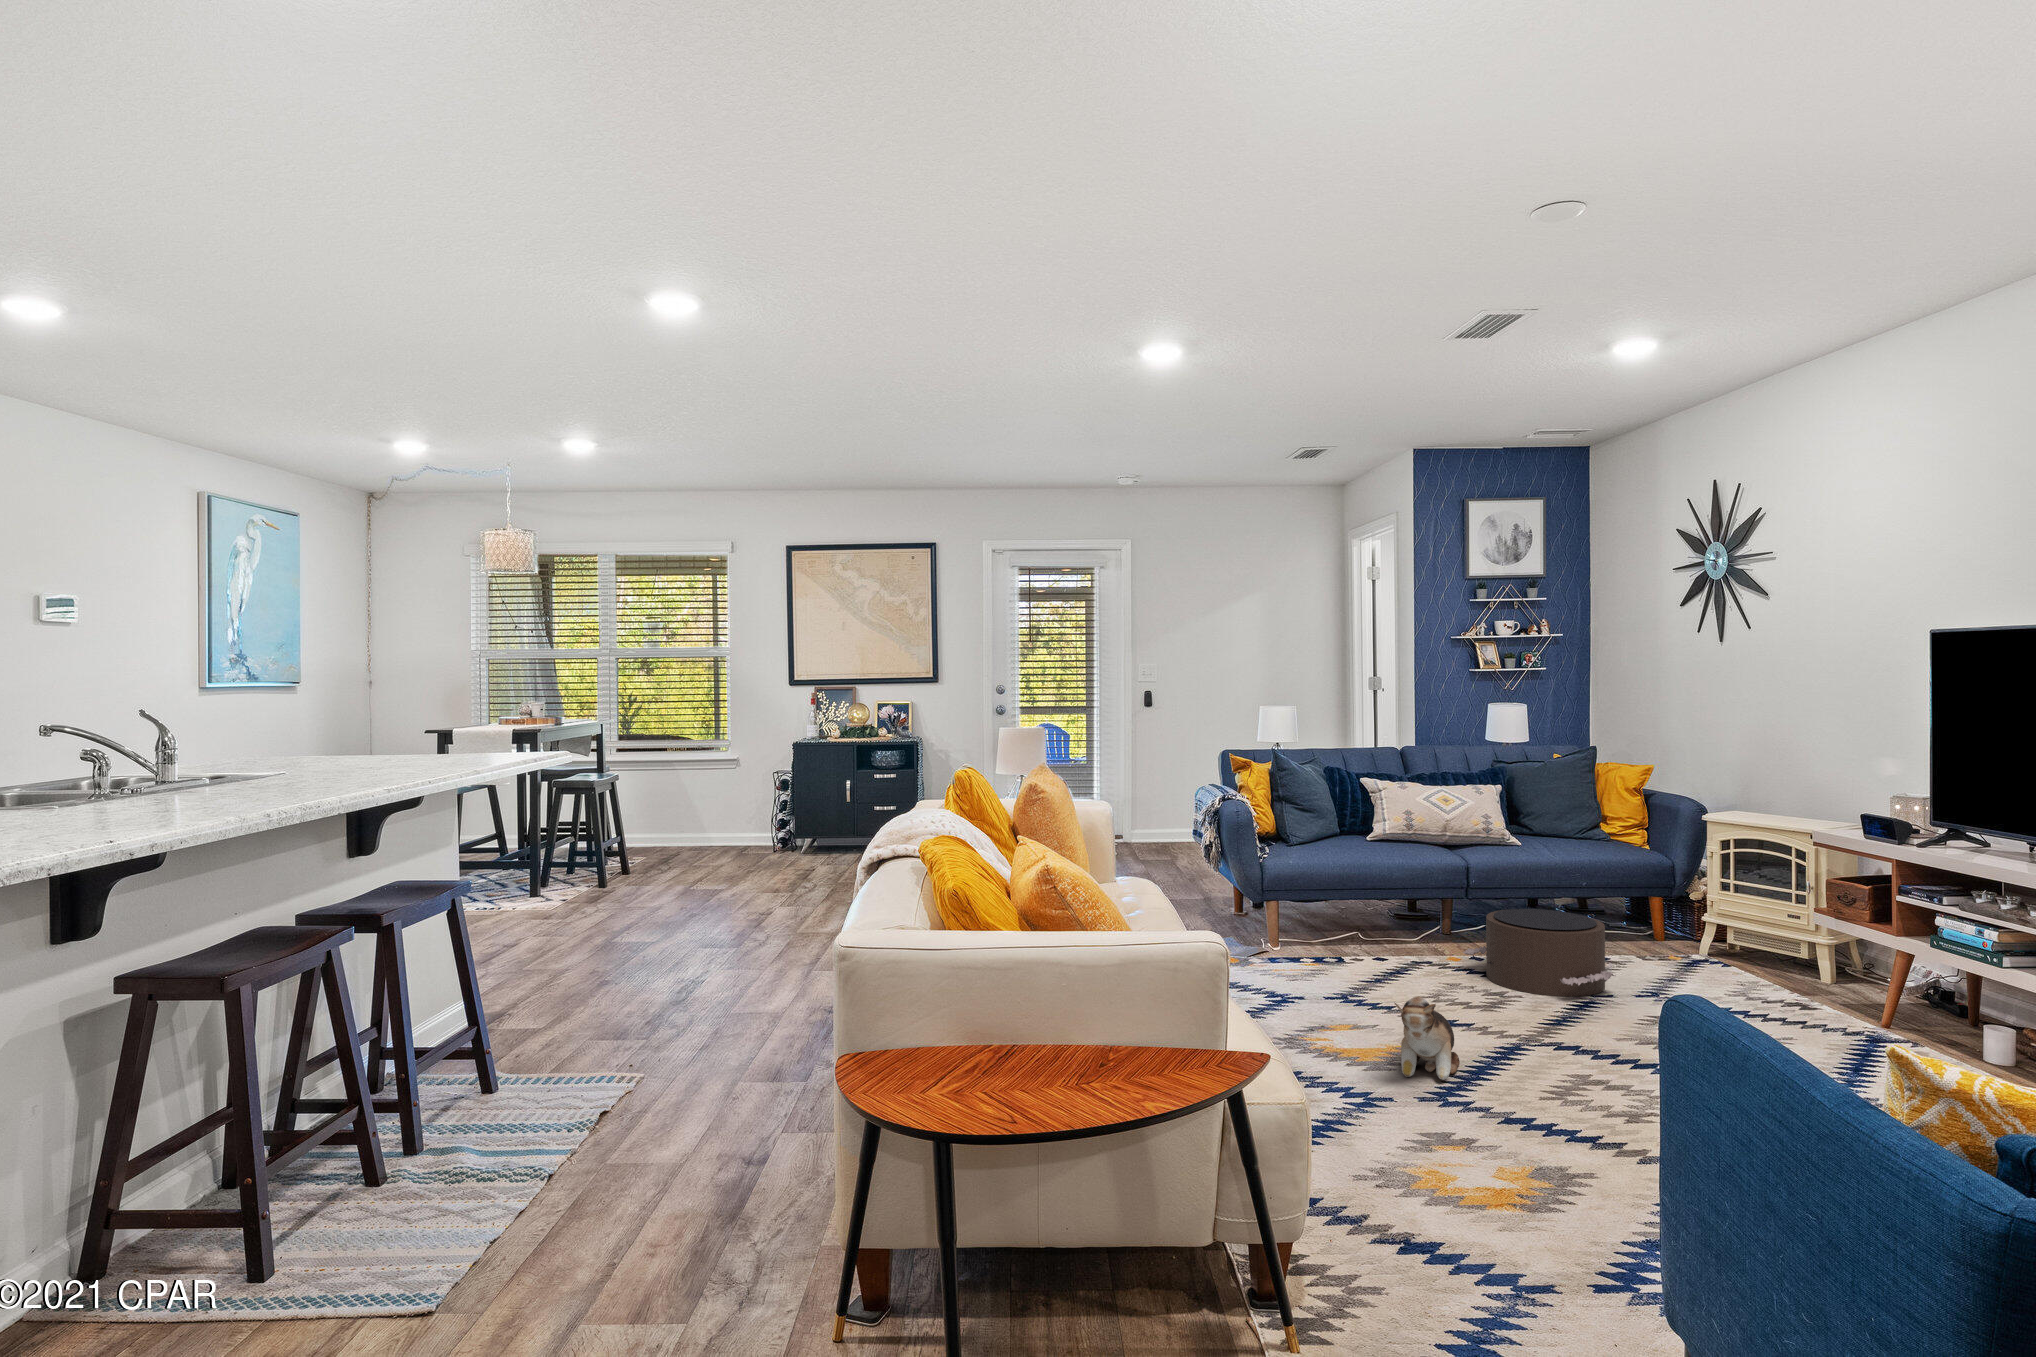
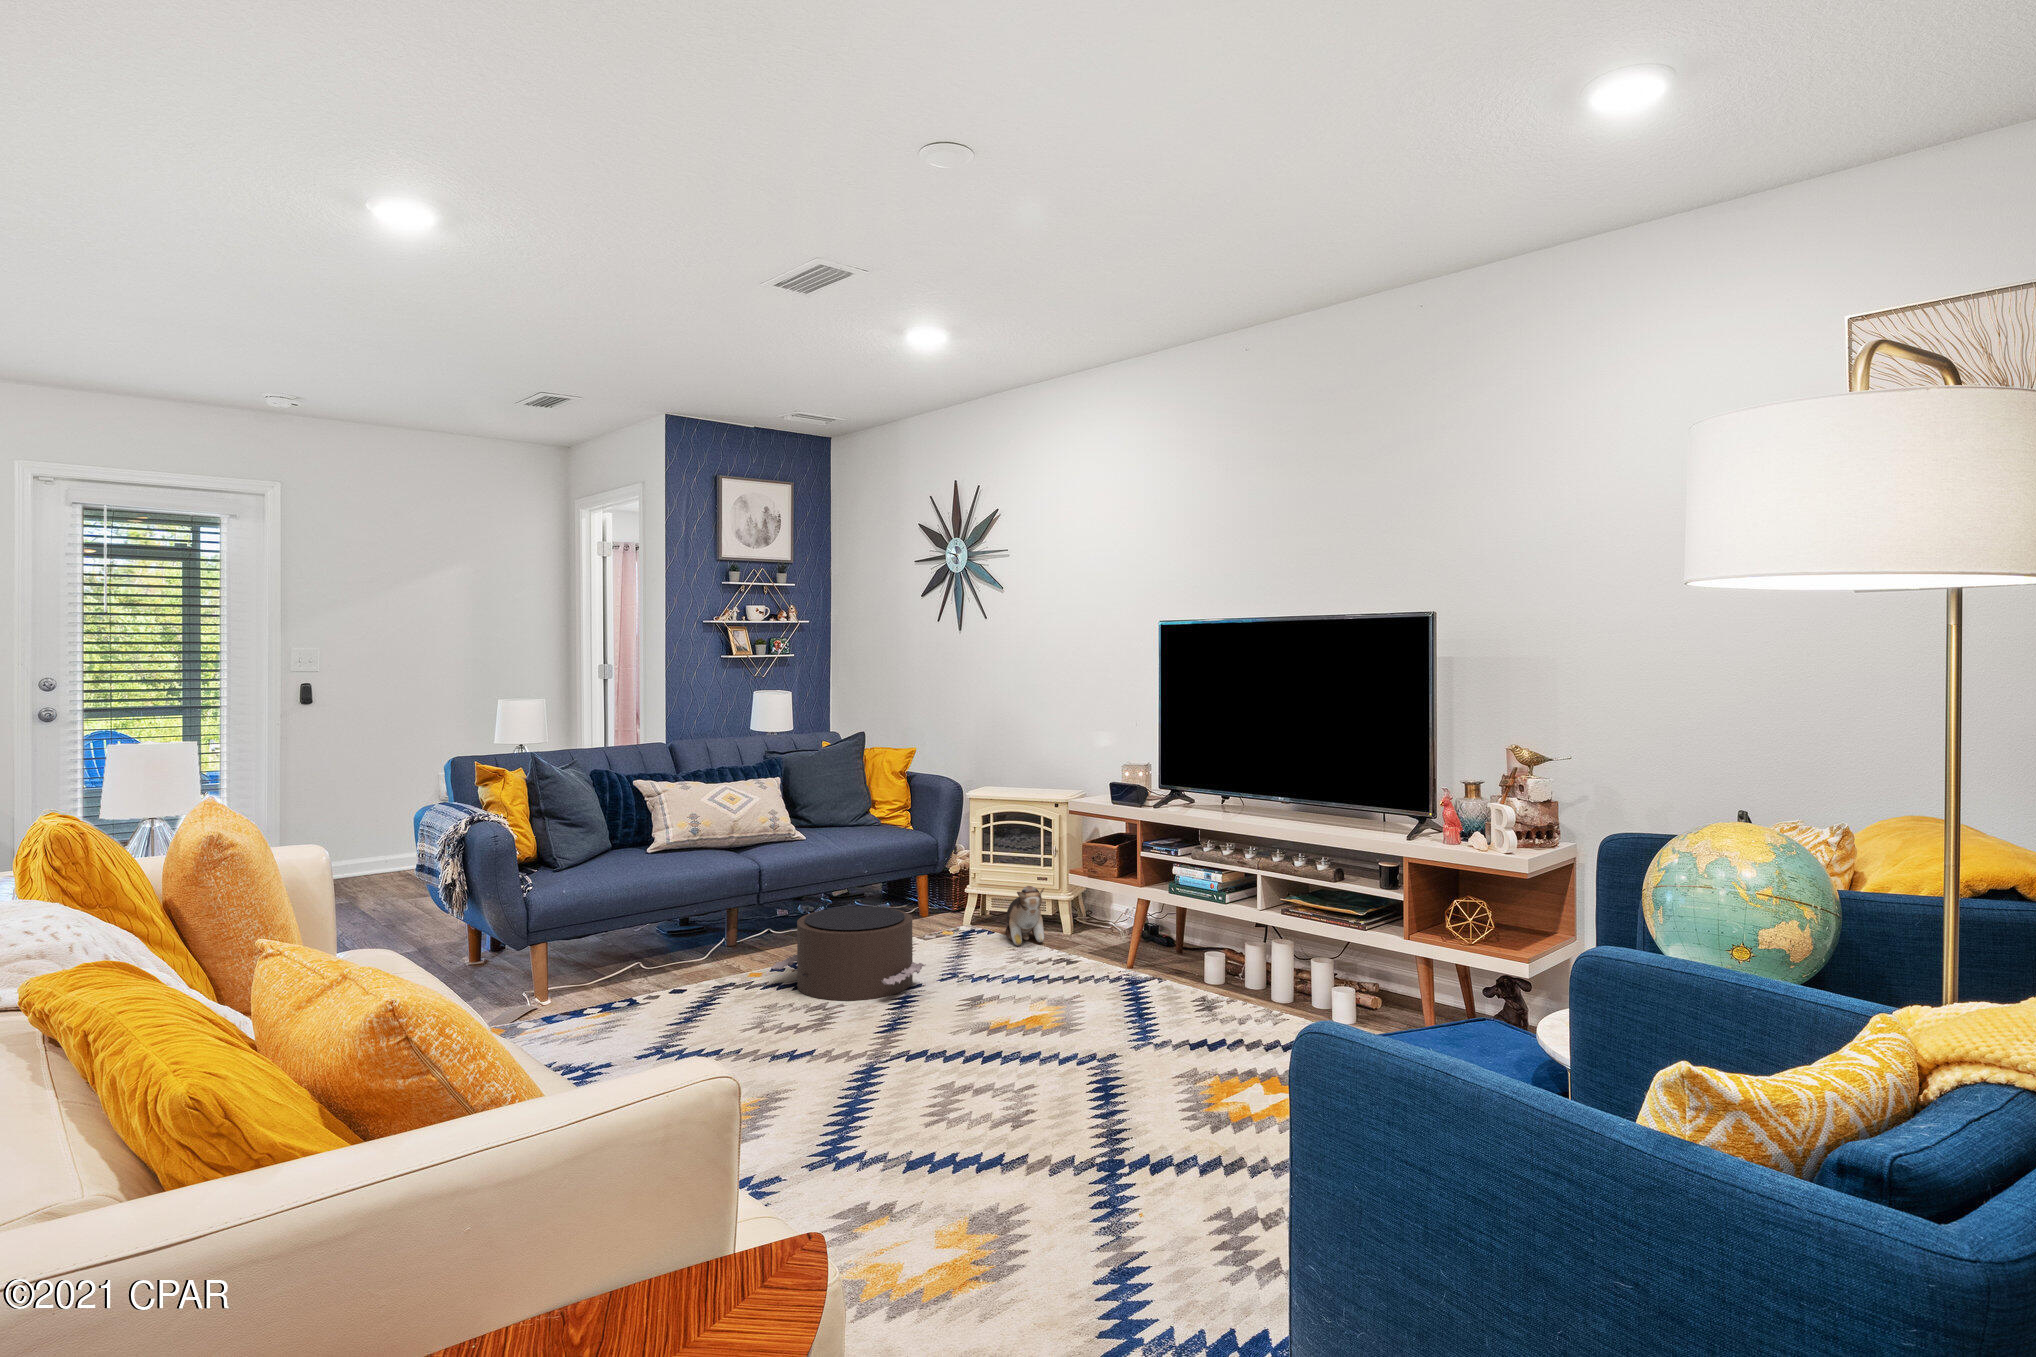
plush toy: present [1394,996,1460,1080] -> present [1006,886,1044,946]

